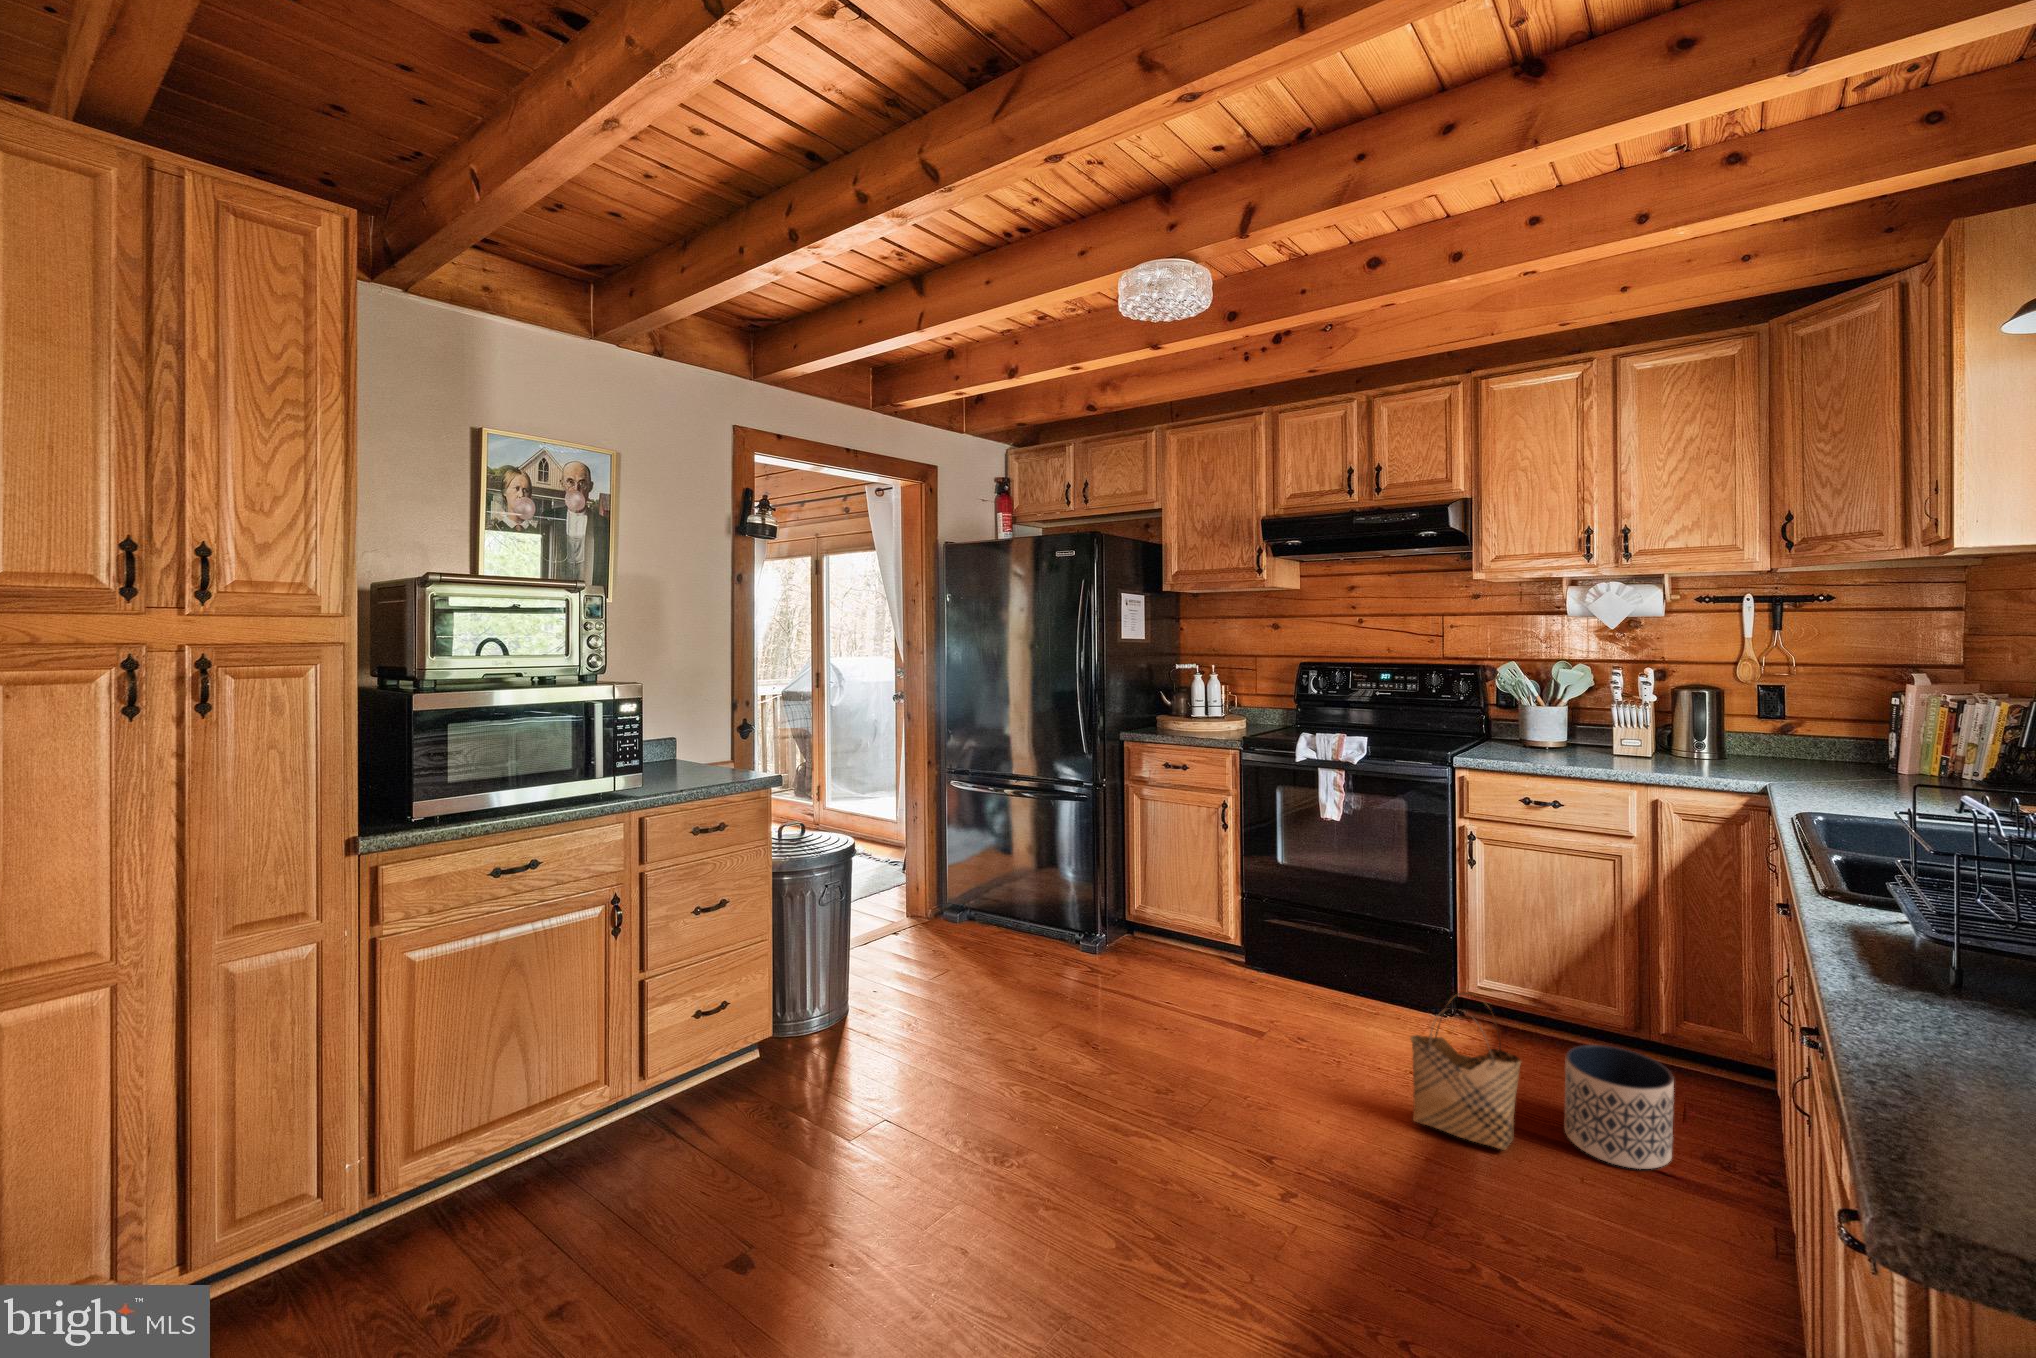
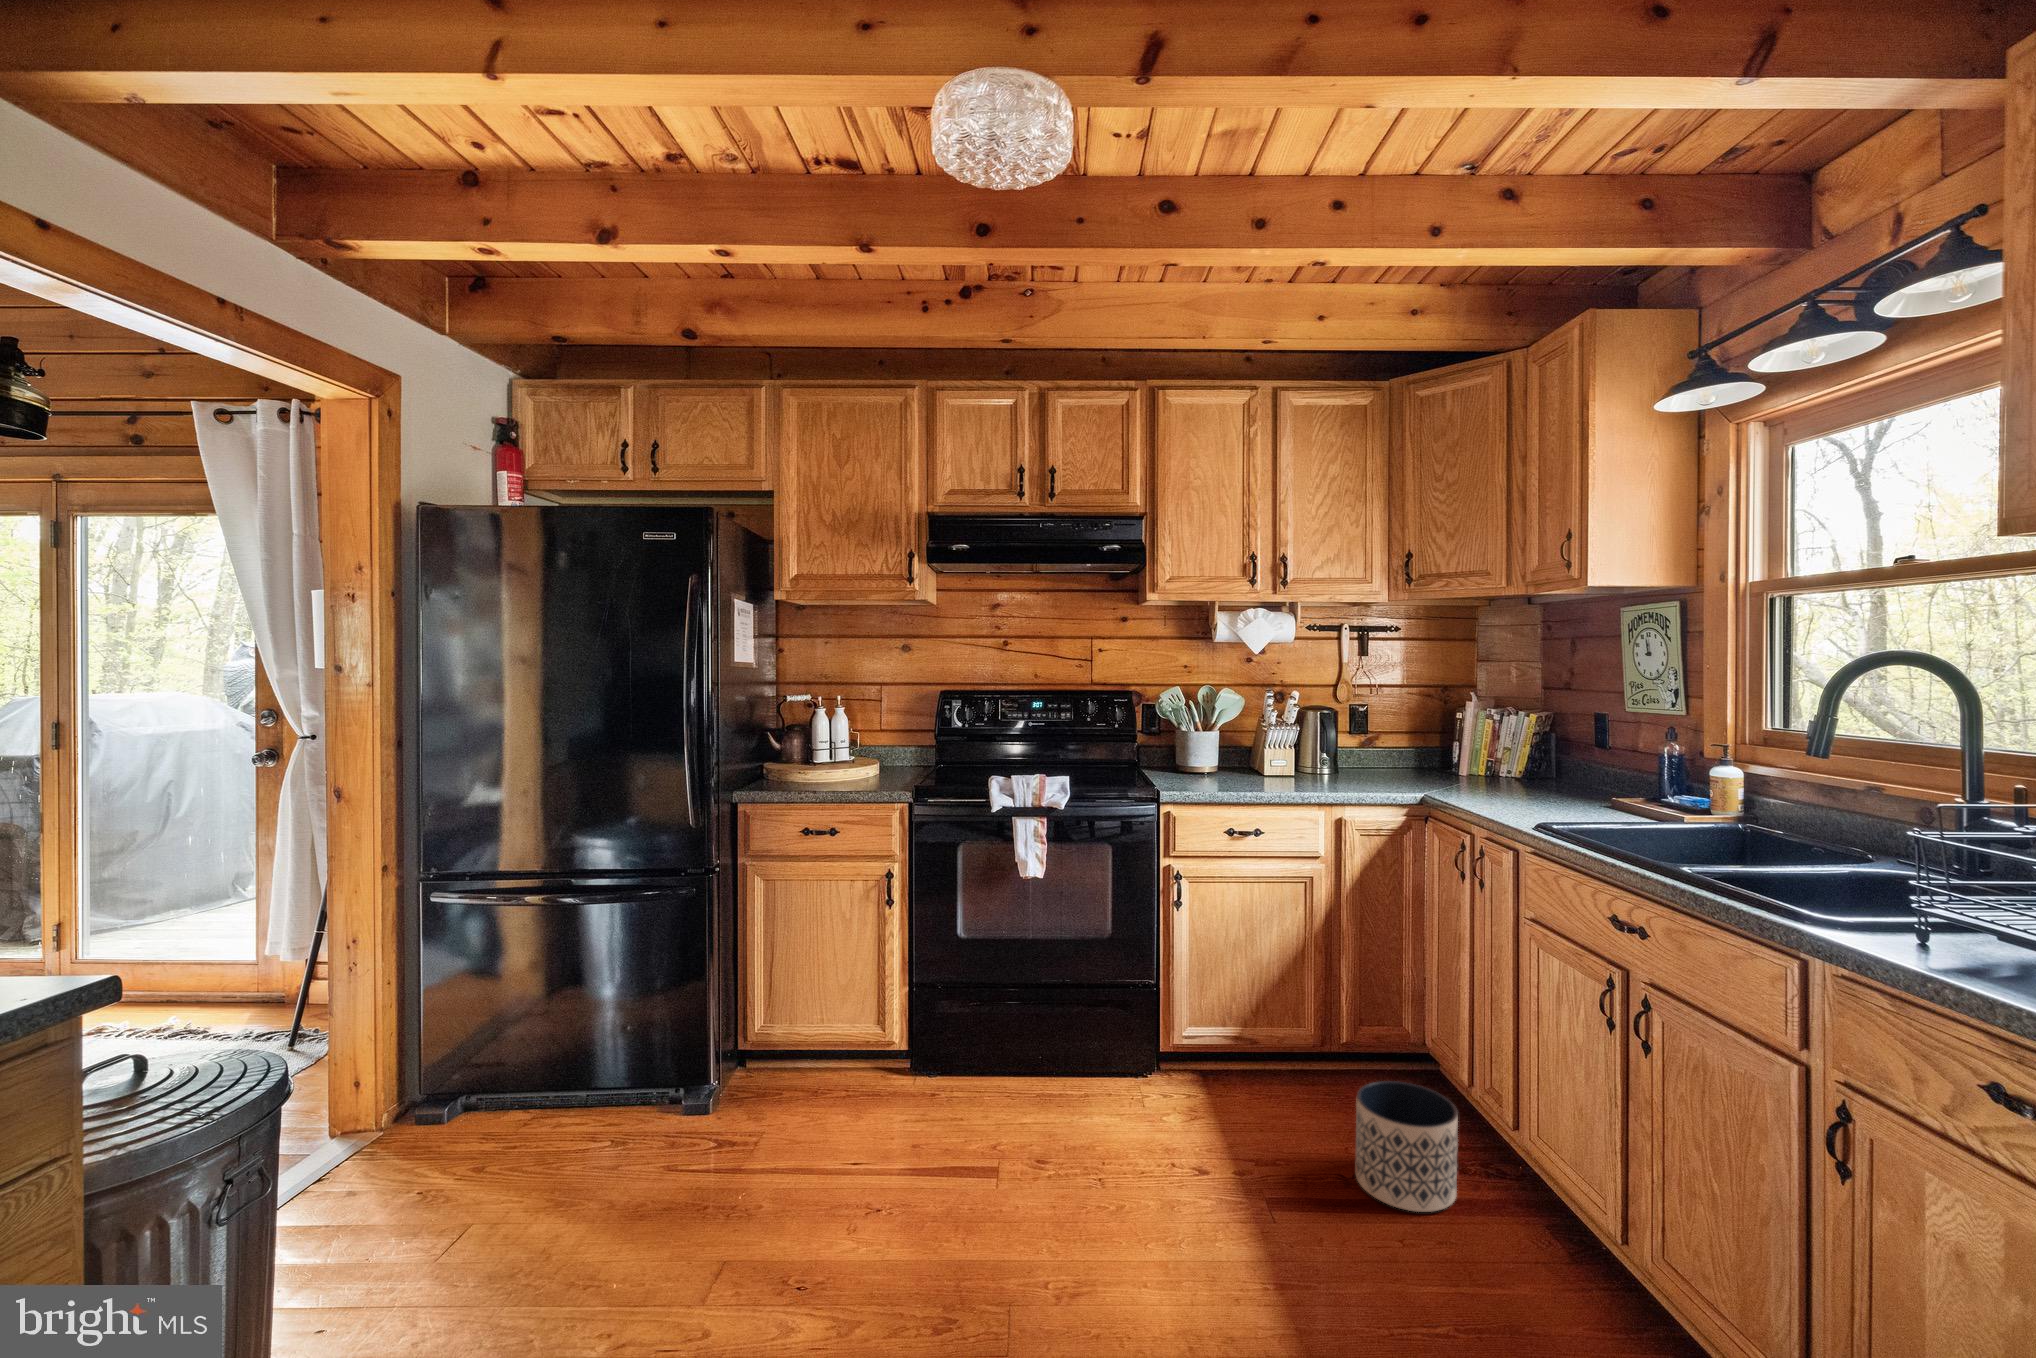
woven basket: present [1410,992,1522,1150] -> none [1235,1061,1349,1238]

